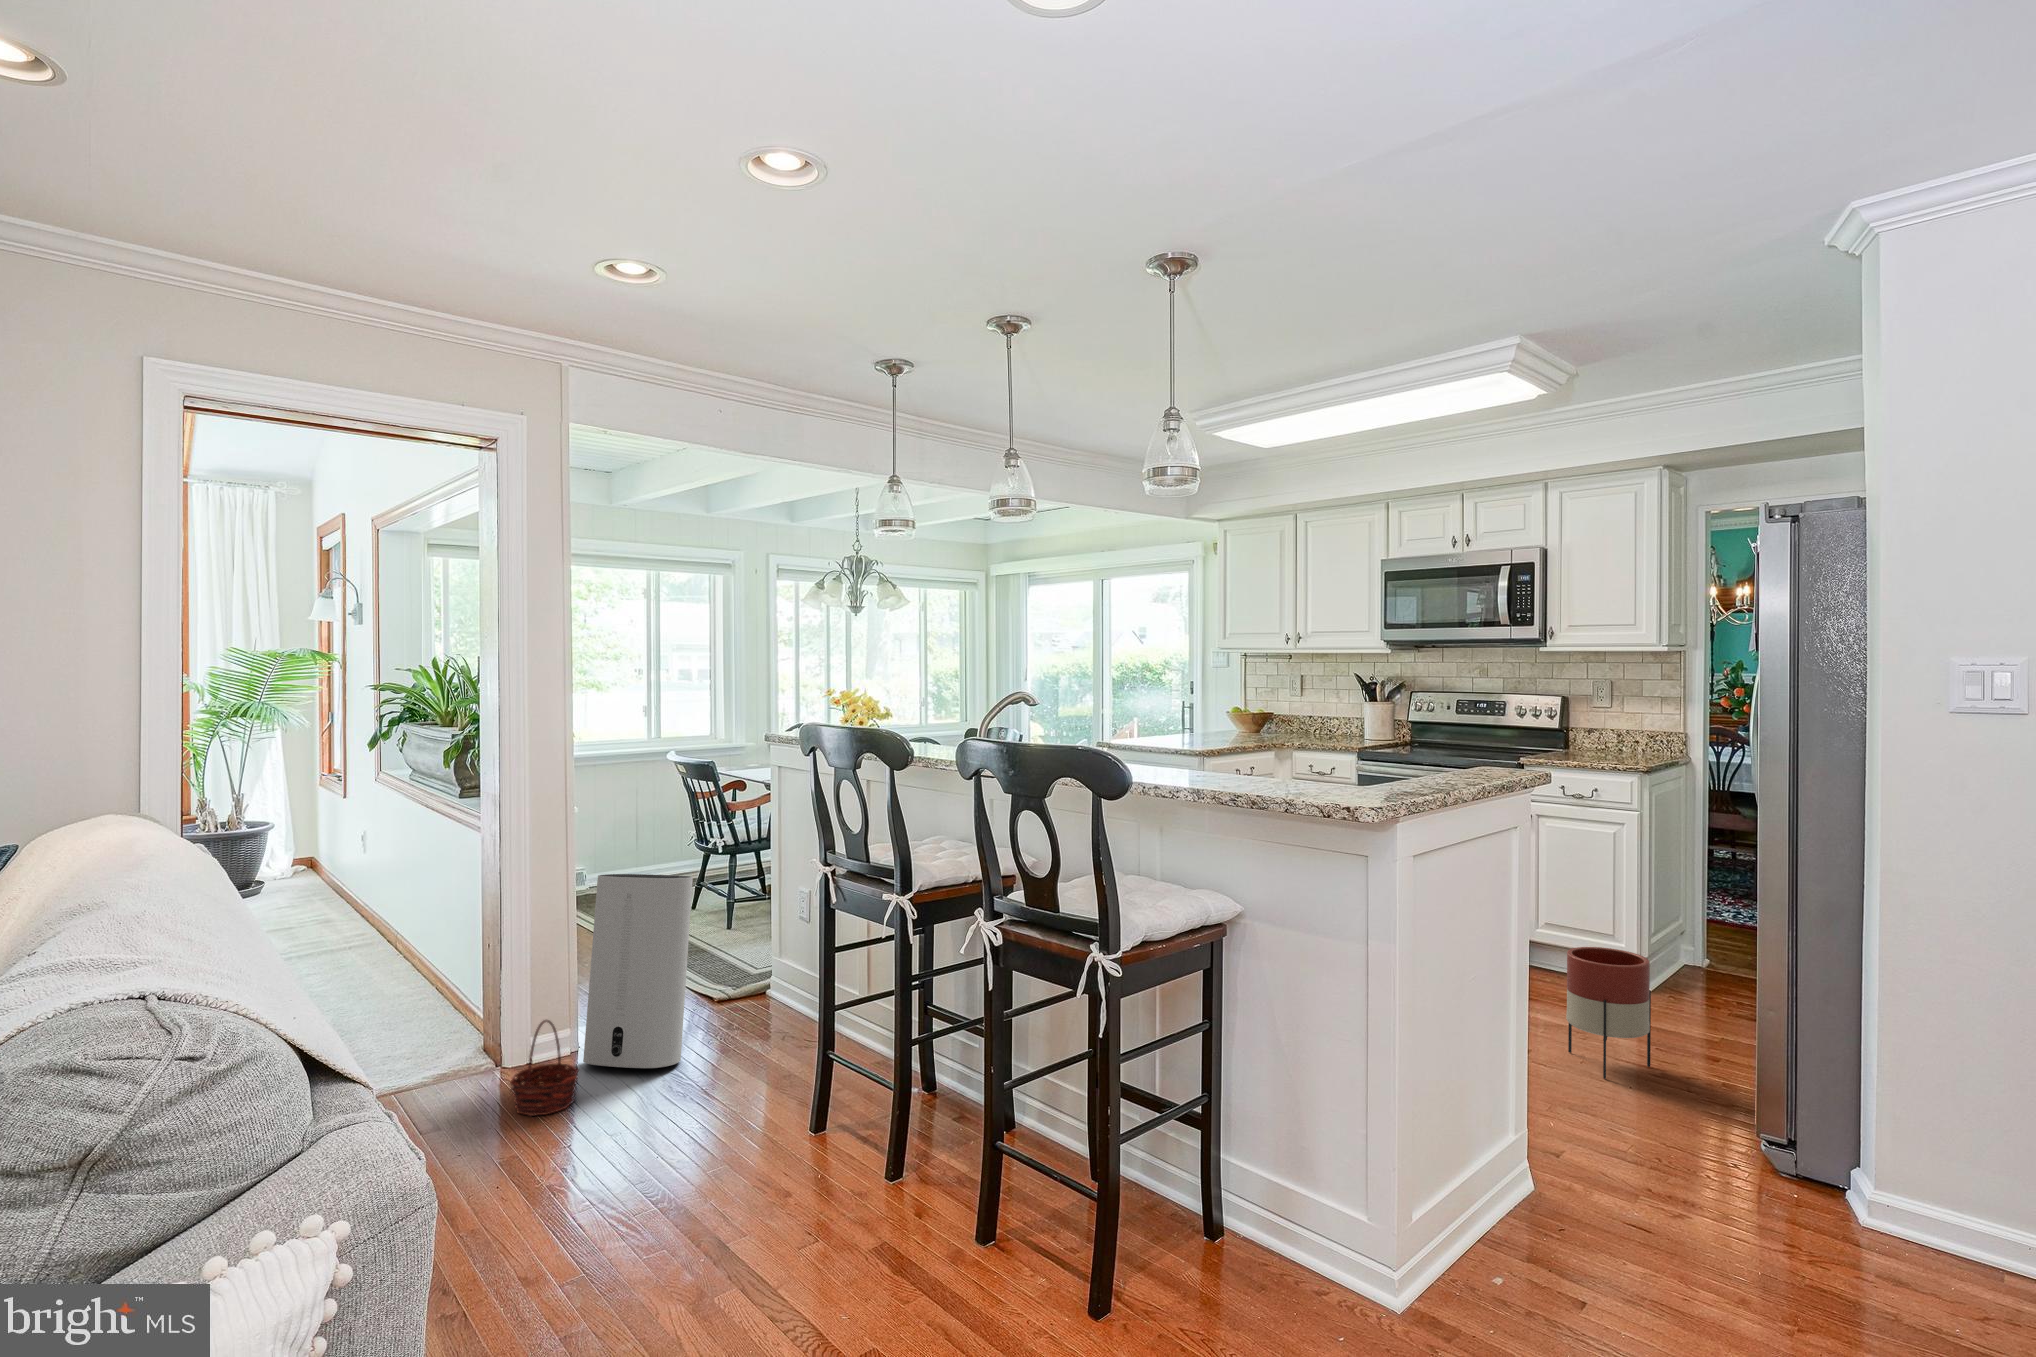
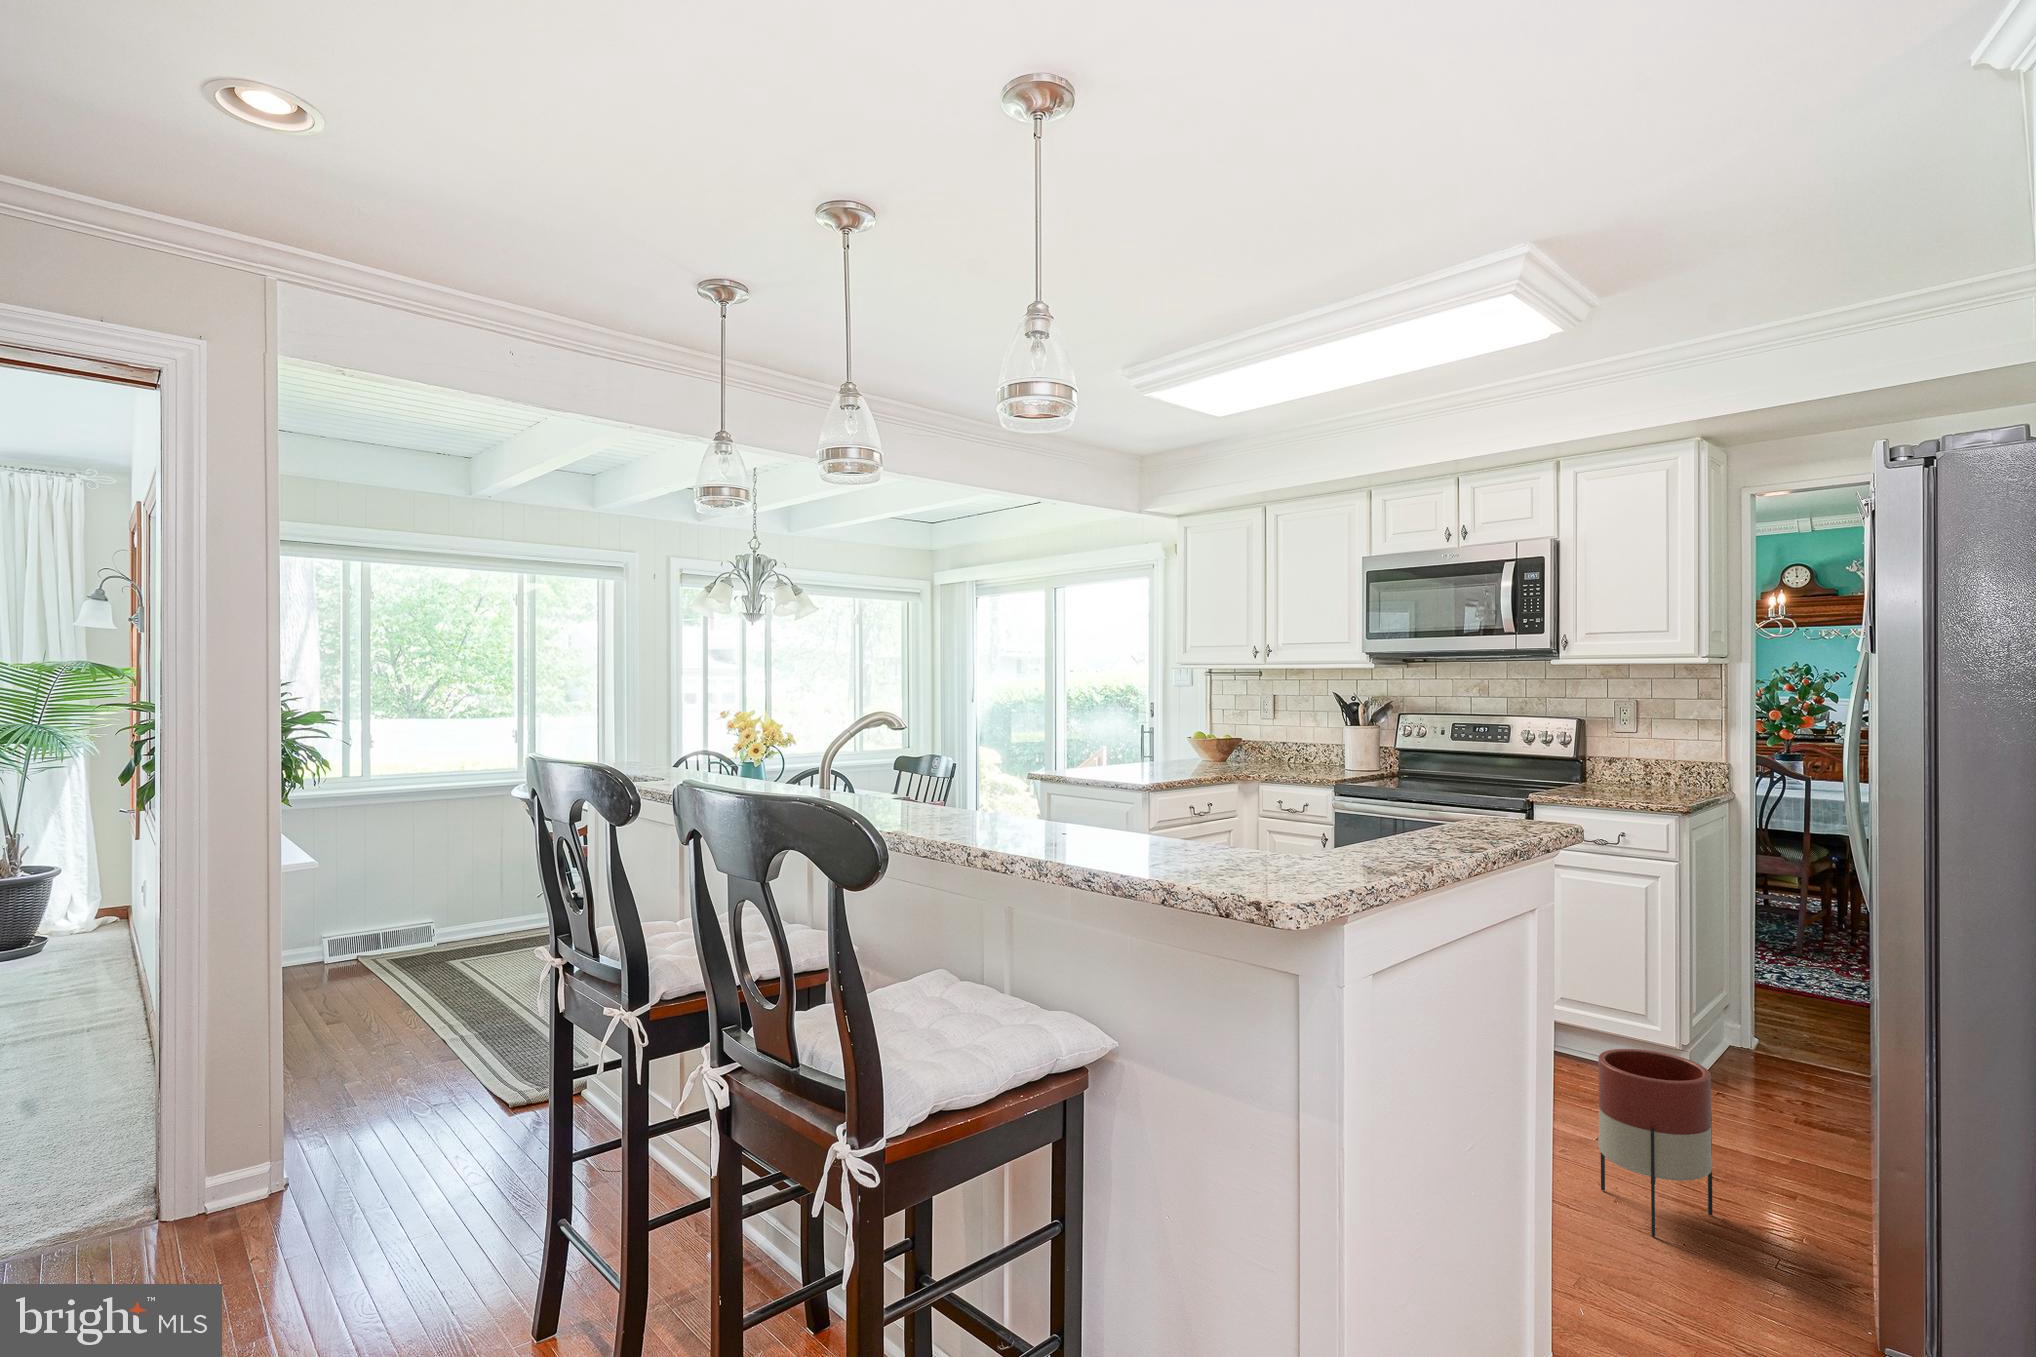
air purifier: present [583,874,693,1068] -> none [267,951,436,1225]
basket: present [510,1020,578,1116] -> none [112,1168,229,1313]

